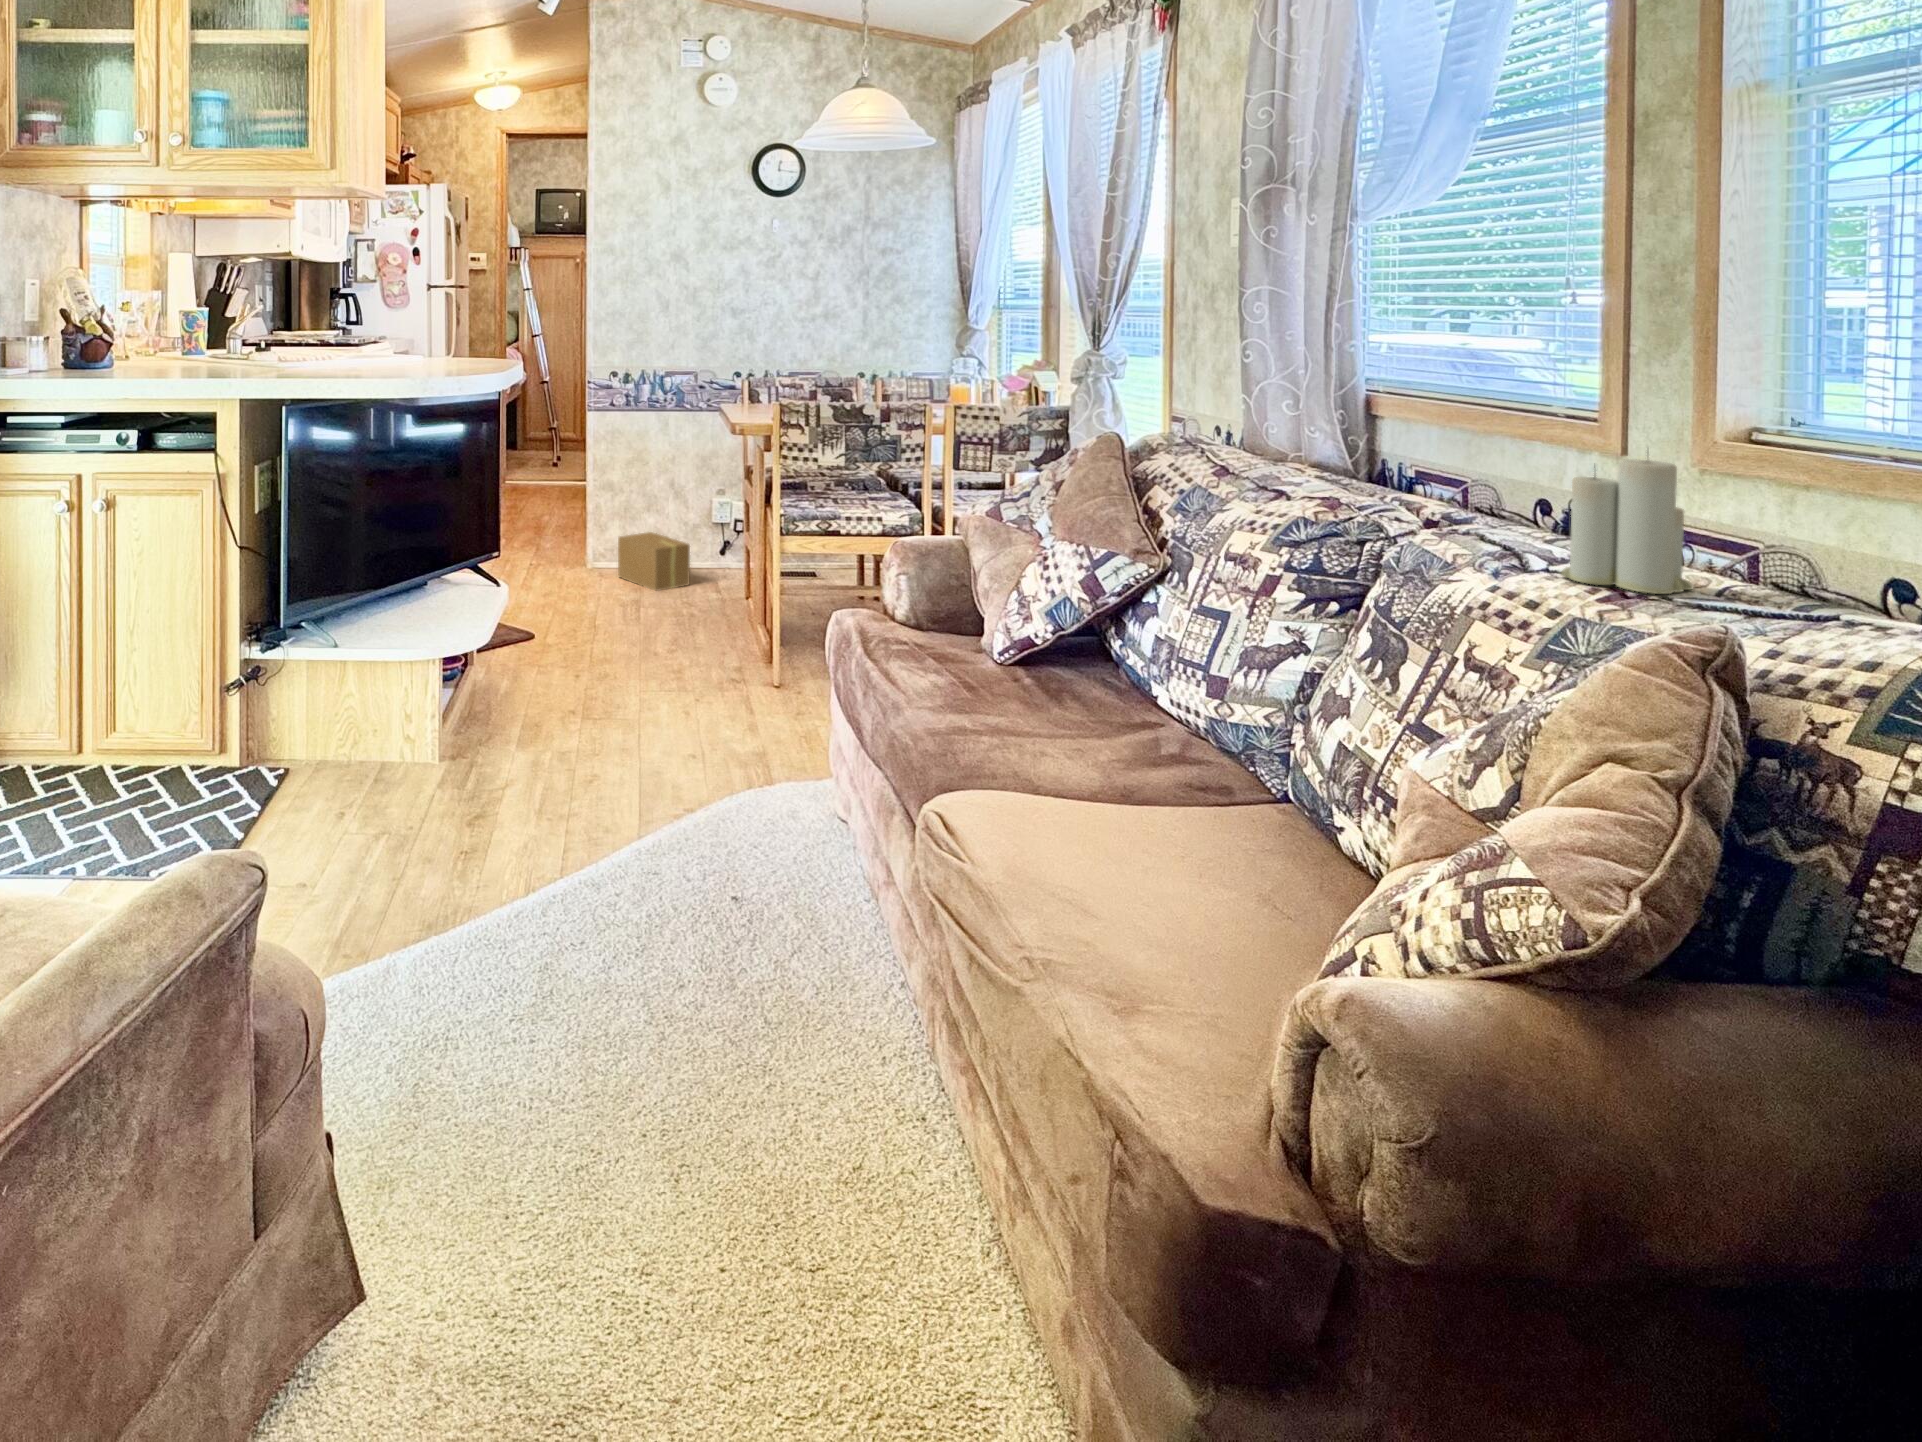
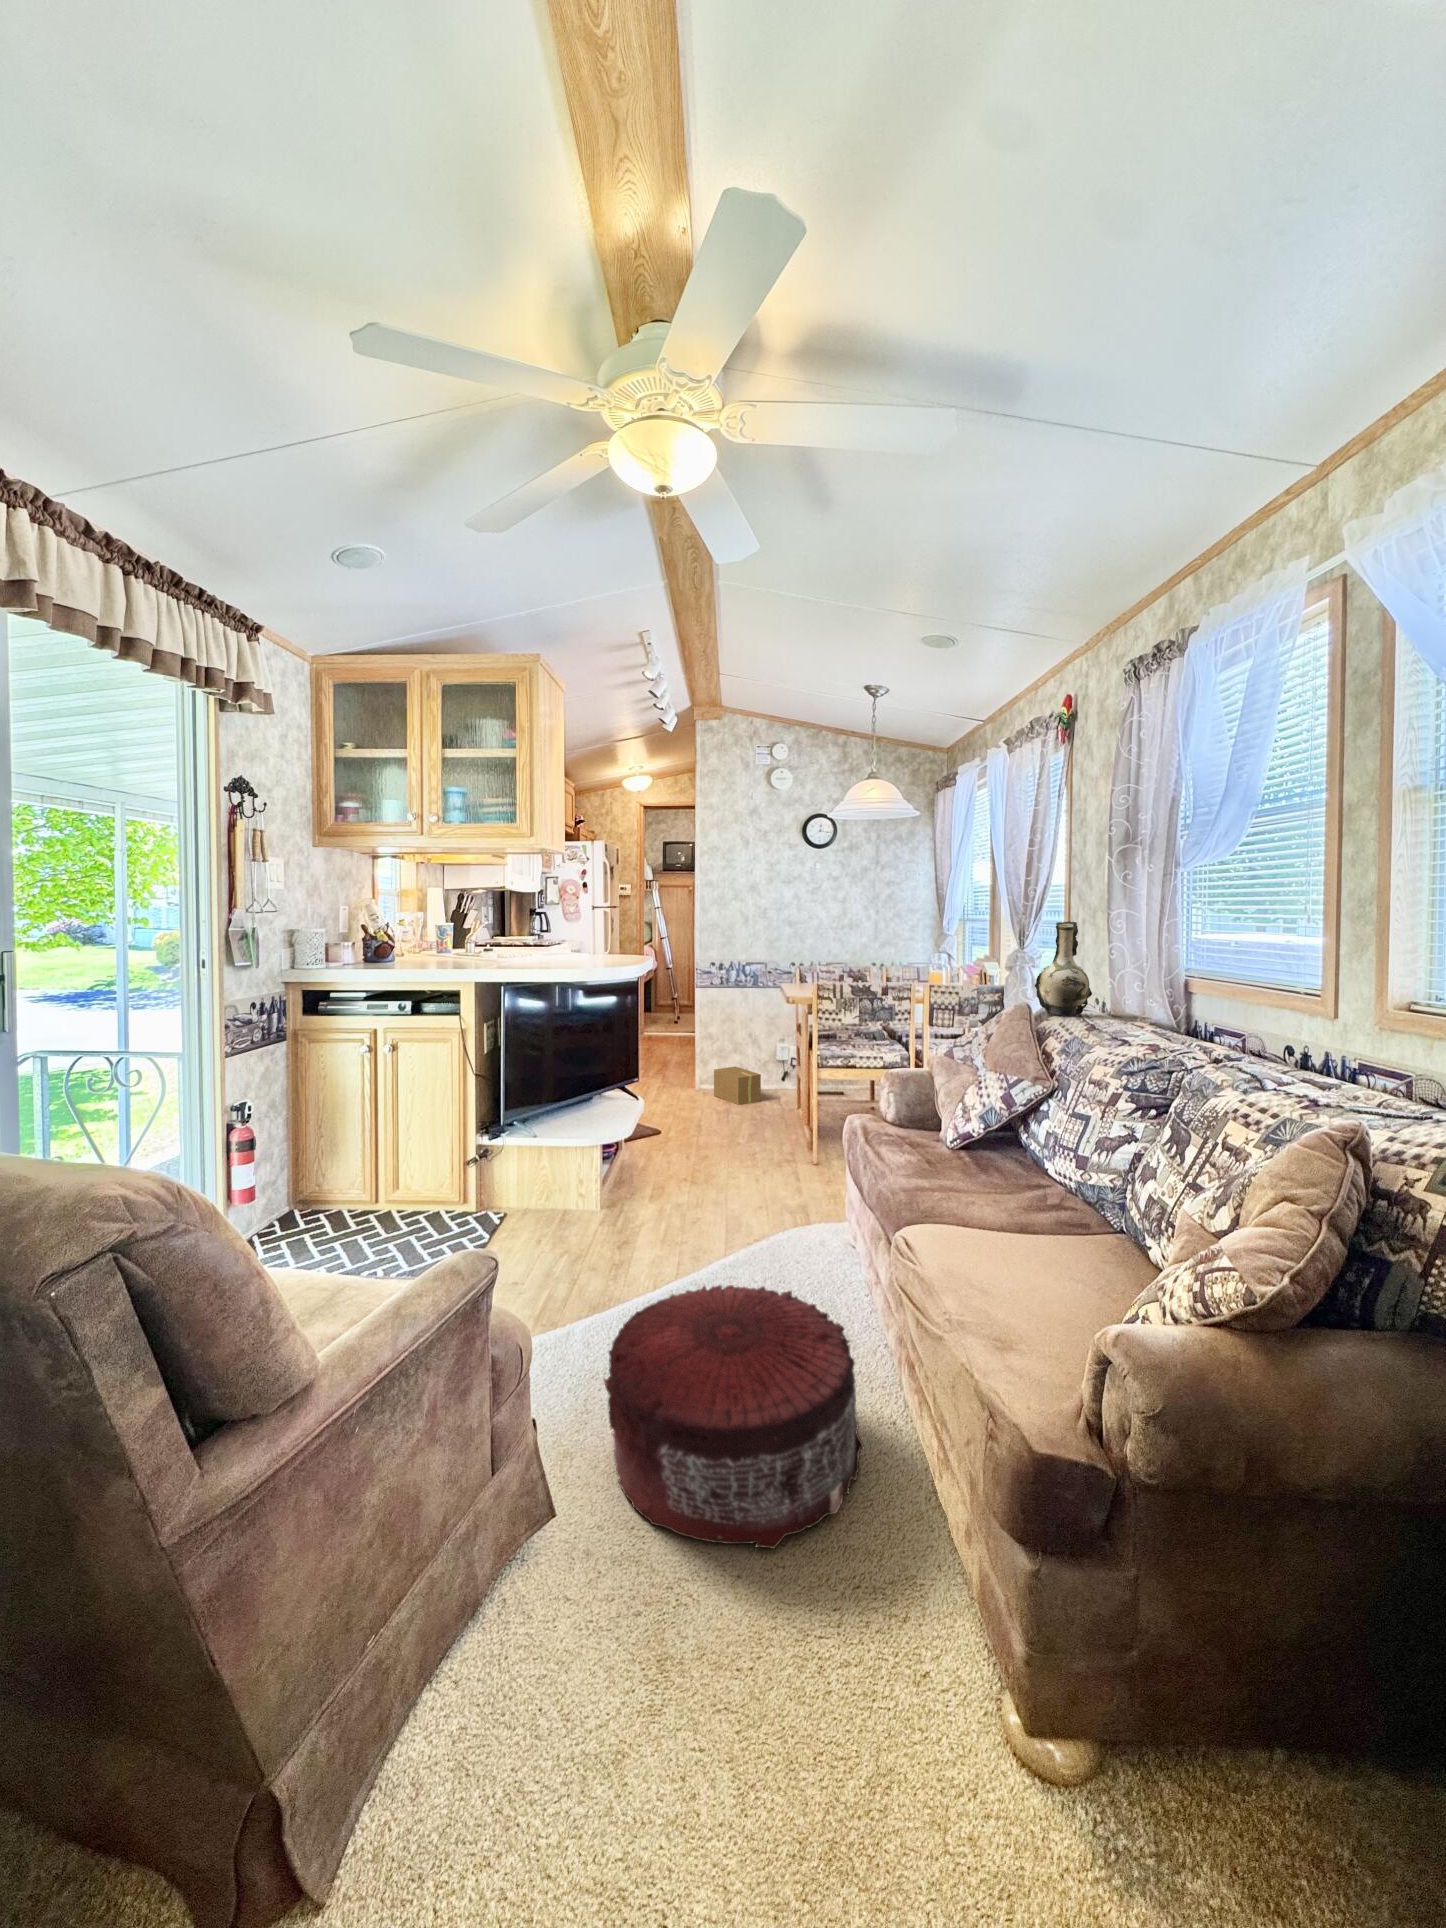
decorative vase: none [1123,306,1212,453] -> present [1035,922,1092,1016]
candle: present [1561,459,1693,594] -> none [1282,1014,1362,1104]
pouf: none [450,890,883,1352] -> present [604,1285,864,1549]

